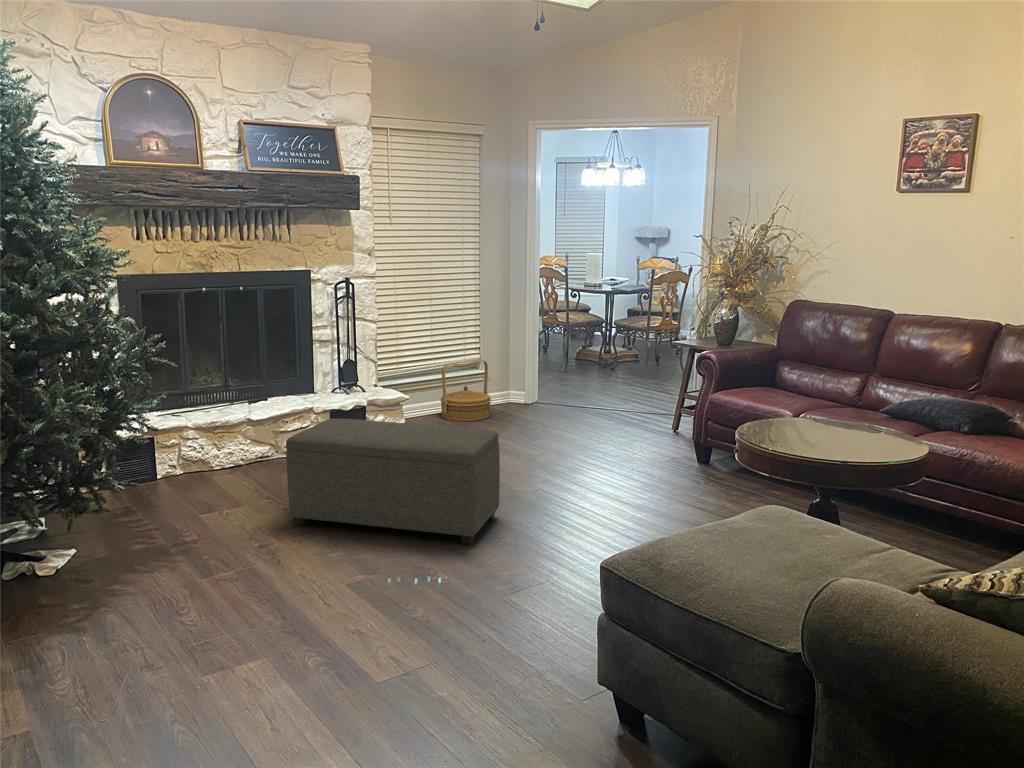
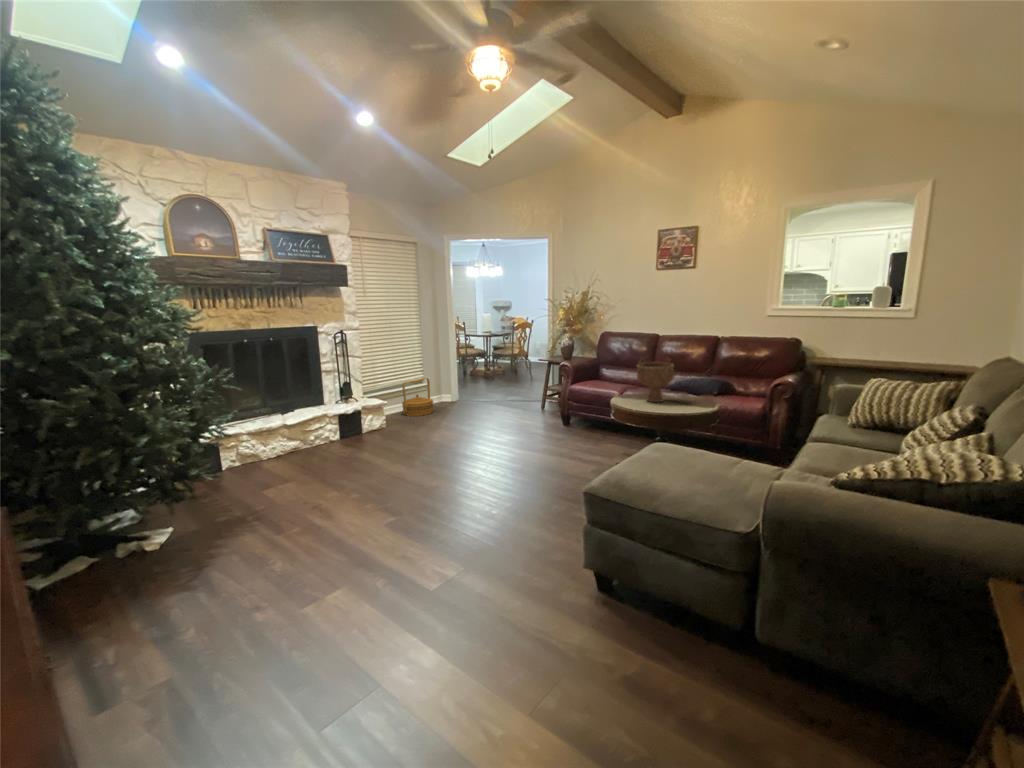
decorative bowl: none [794,358,863,440] -> present [637,358,674,402]
ottoman: present [286,419,500,545] -> none [322,416,463,490]

